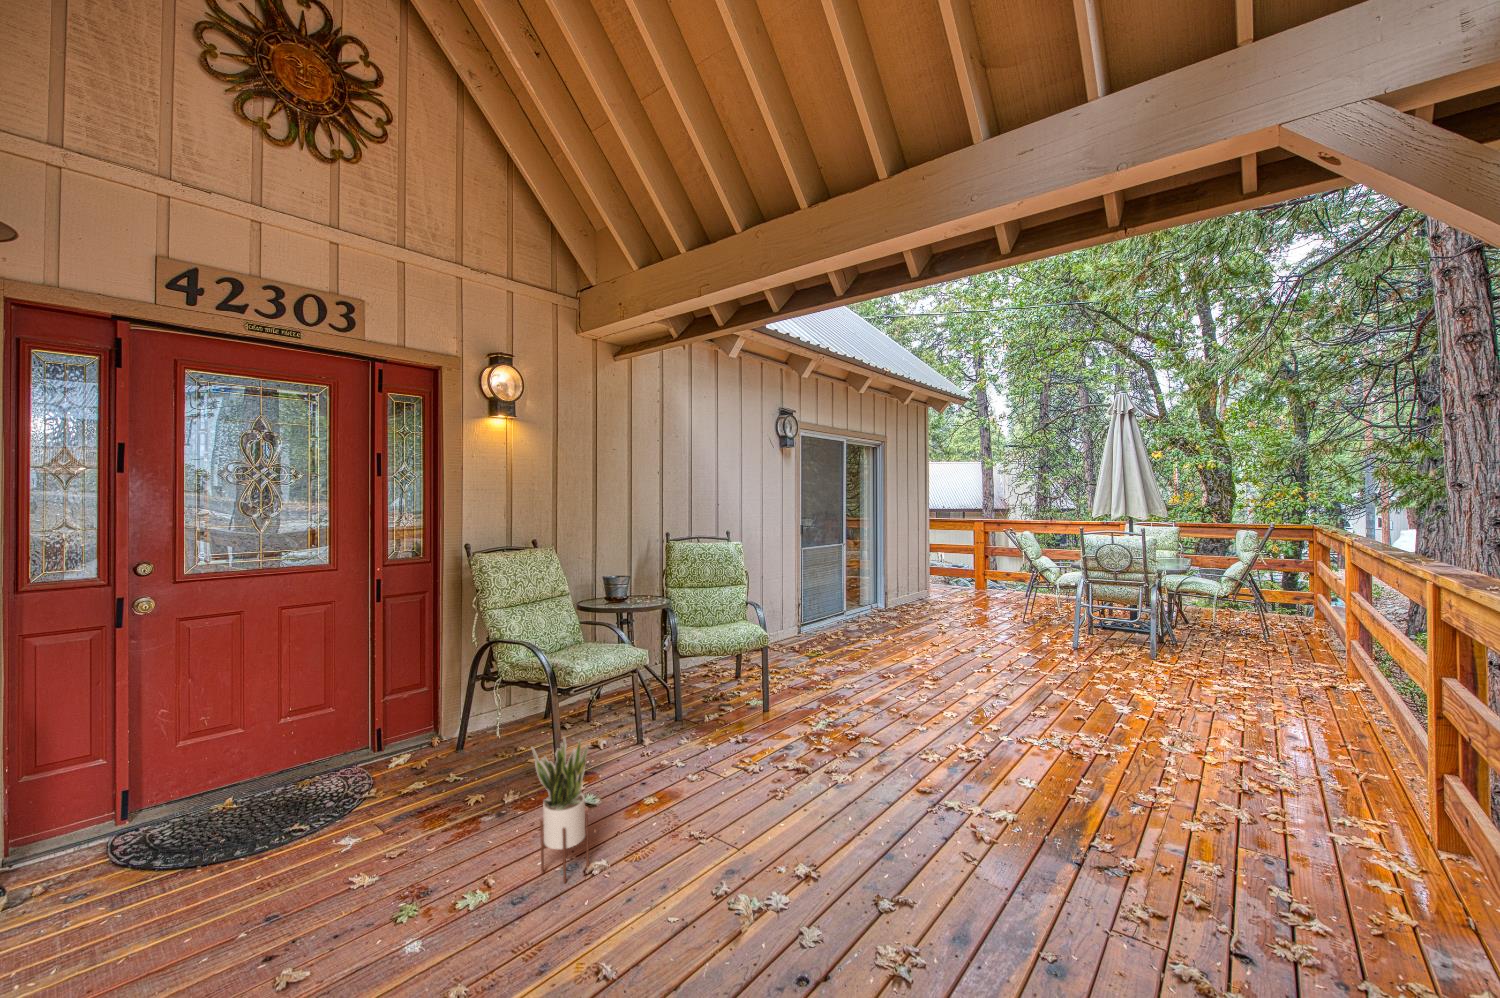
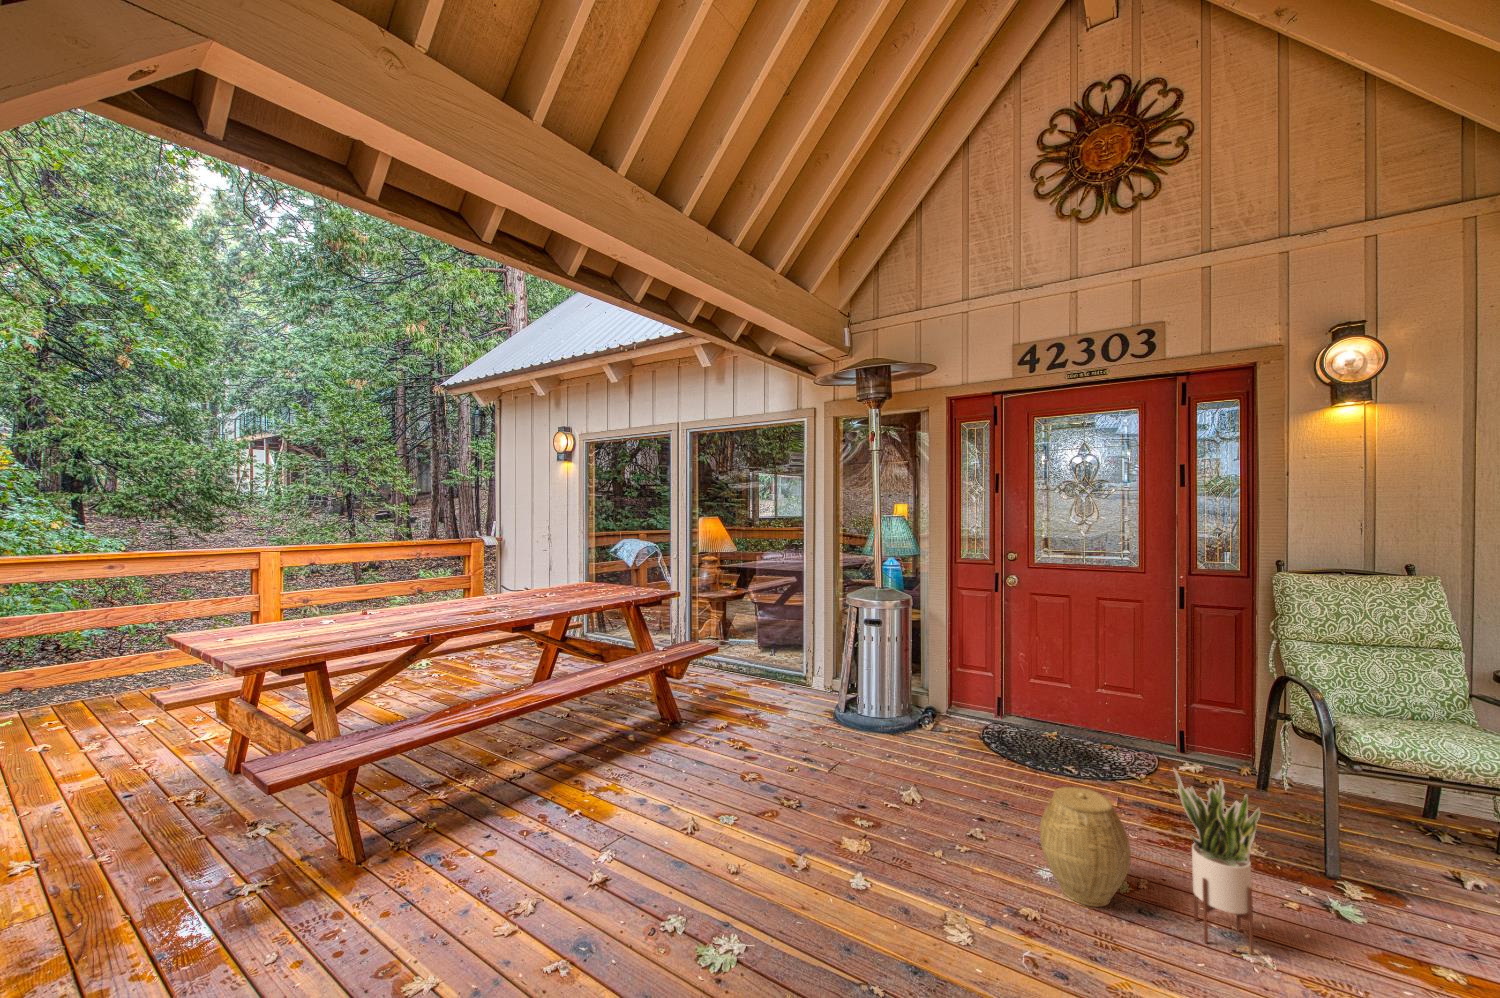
woven basket: none [411,812,508,946] -> present [1040,787,1131,907]

